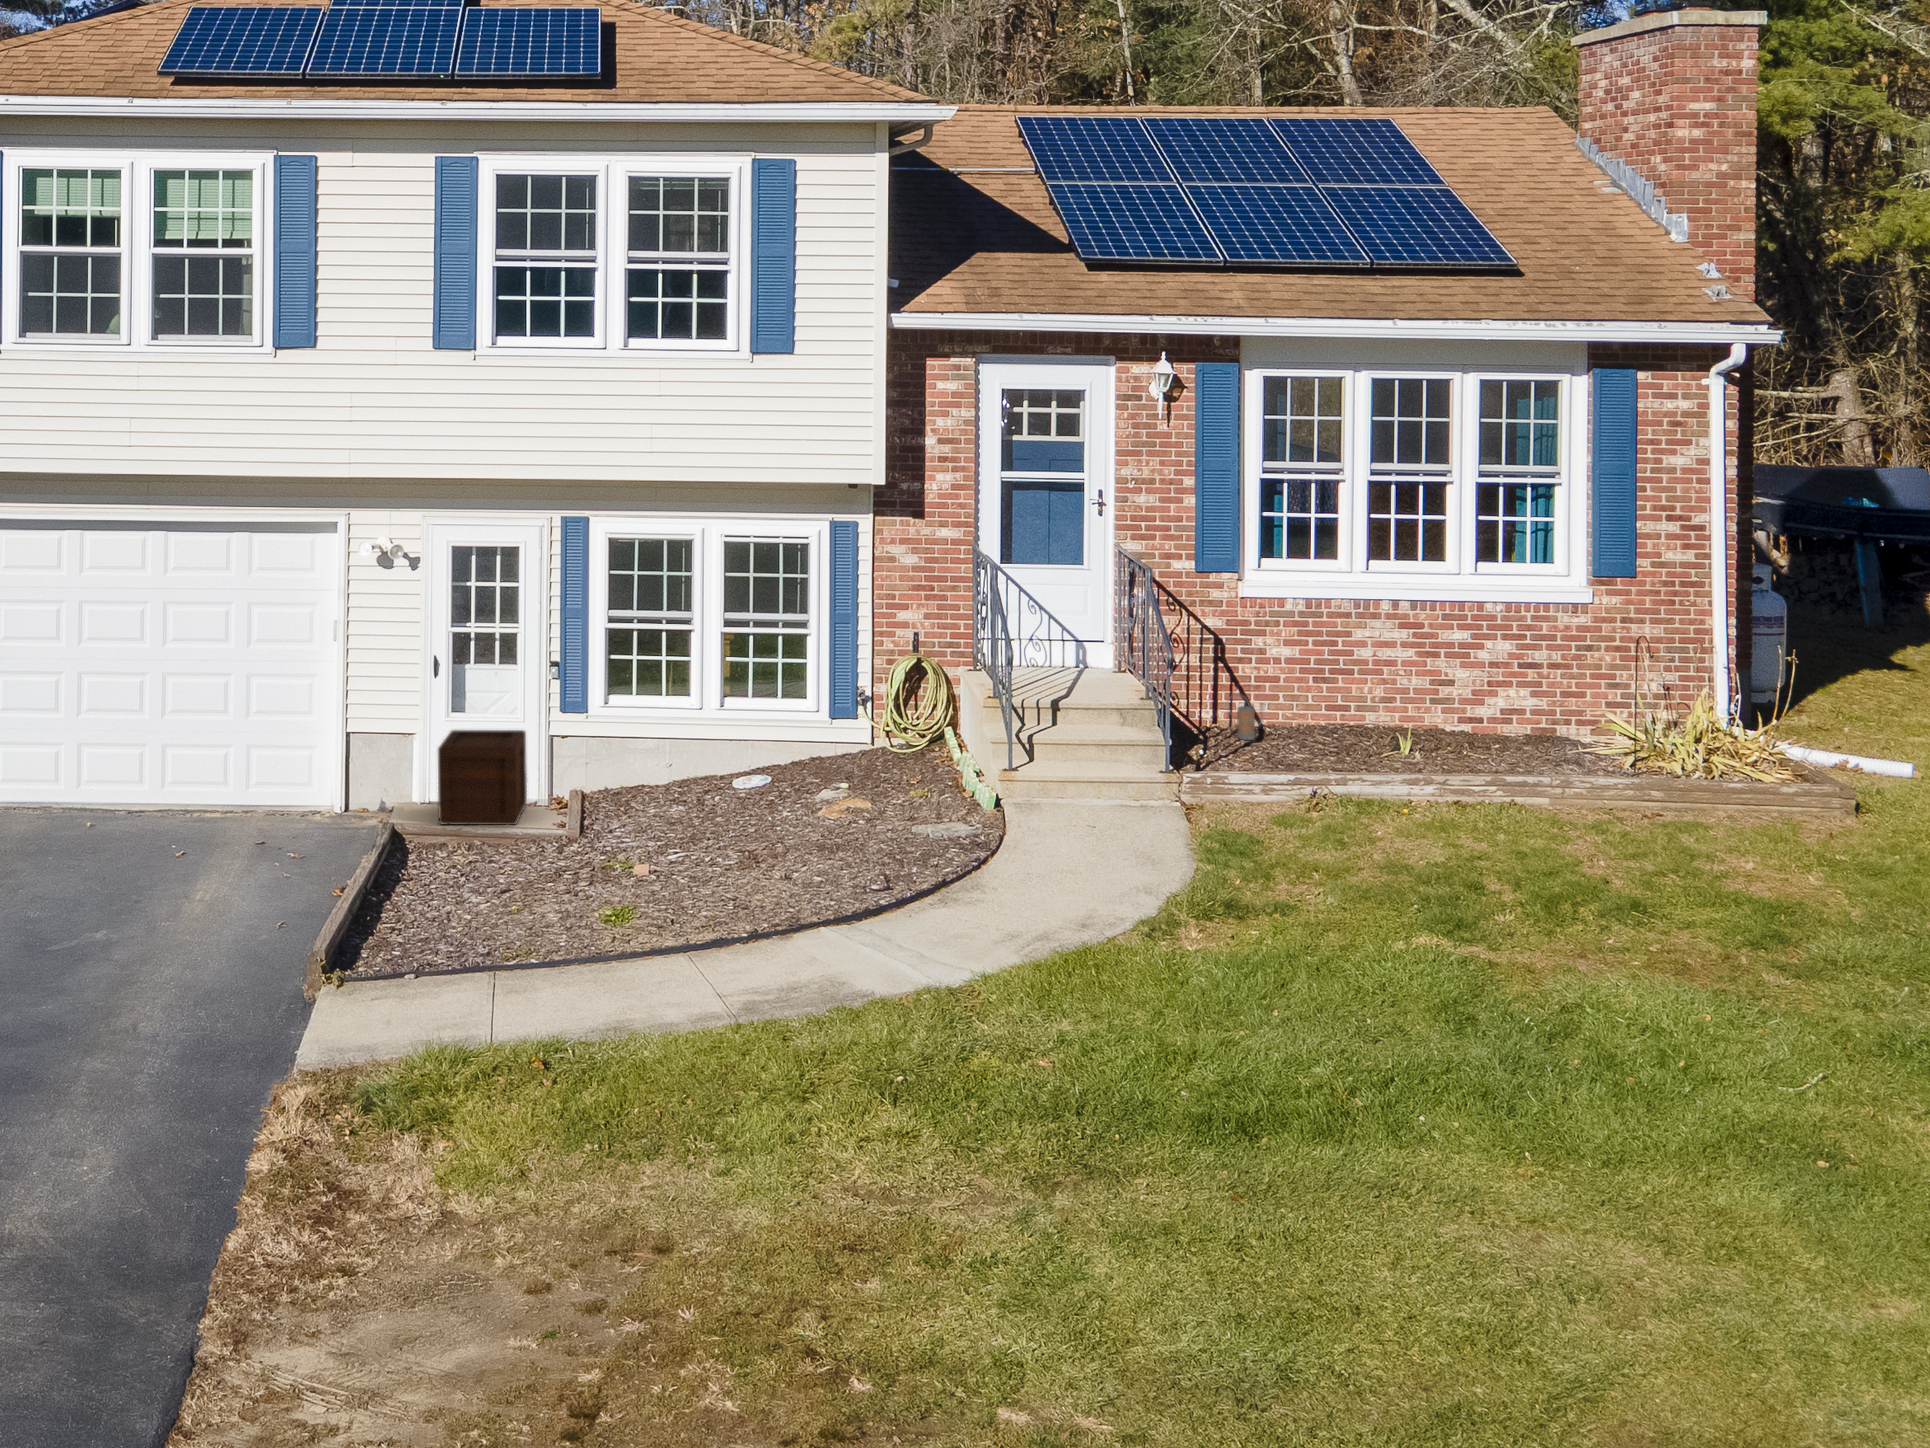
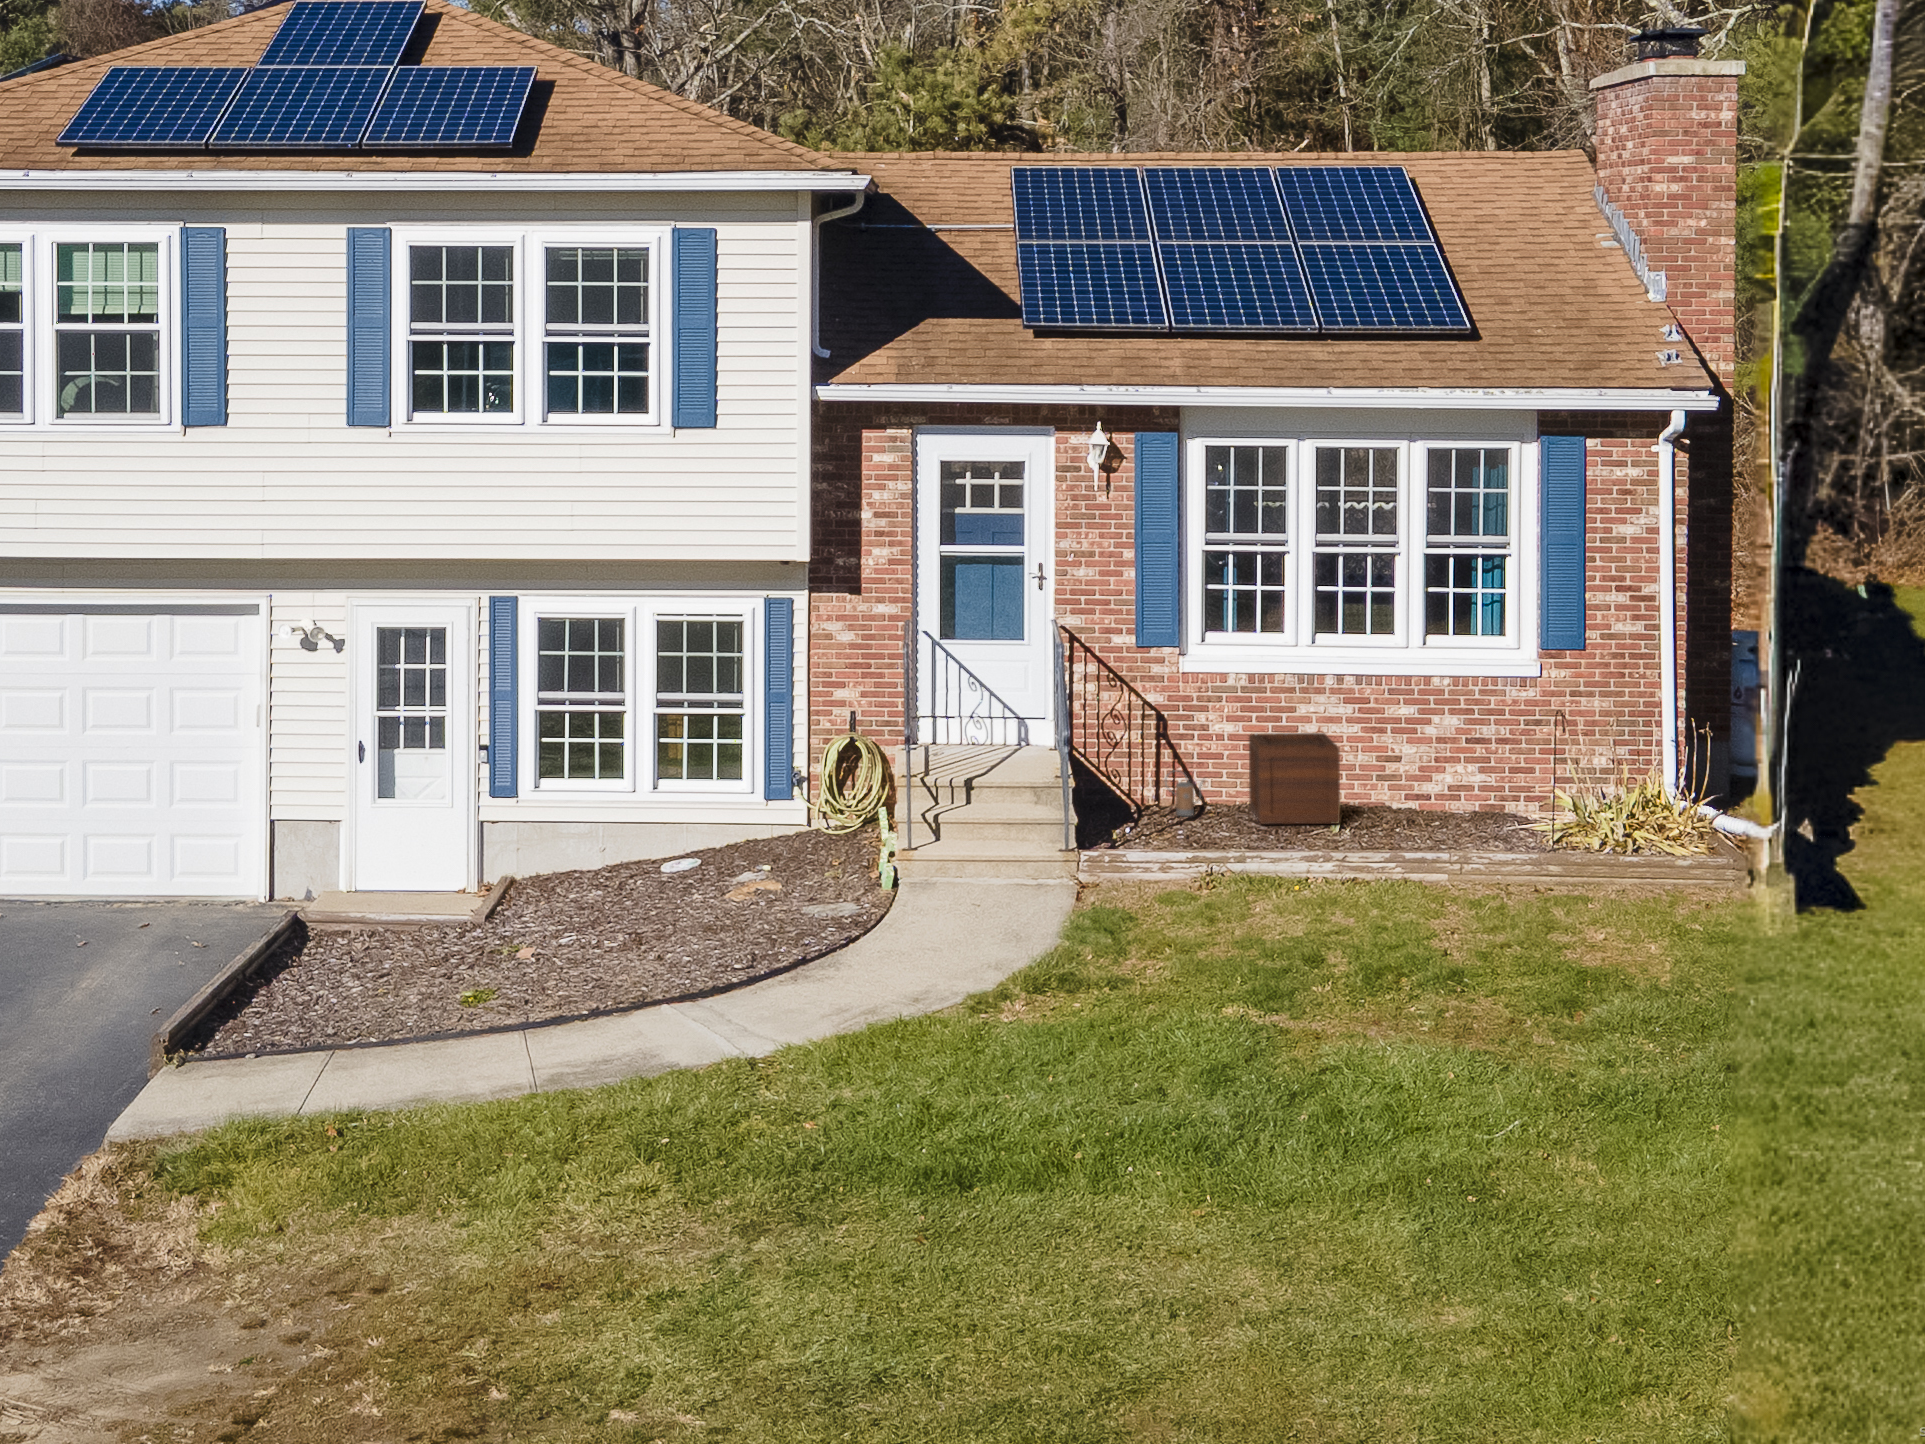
wooden crate: present [438,730,527,825] -> present [1249,733,1340,824]

